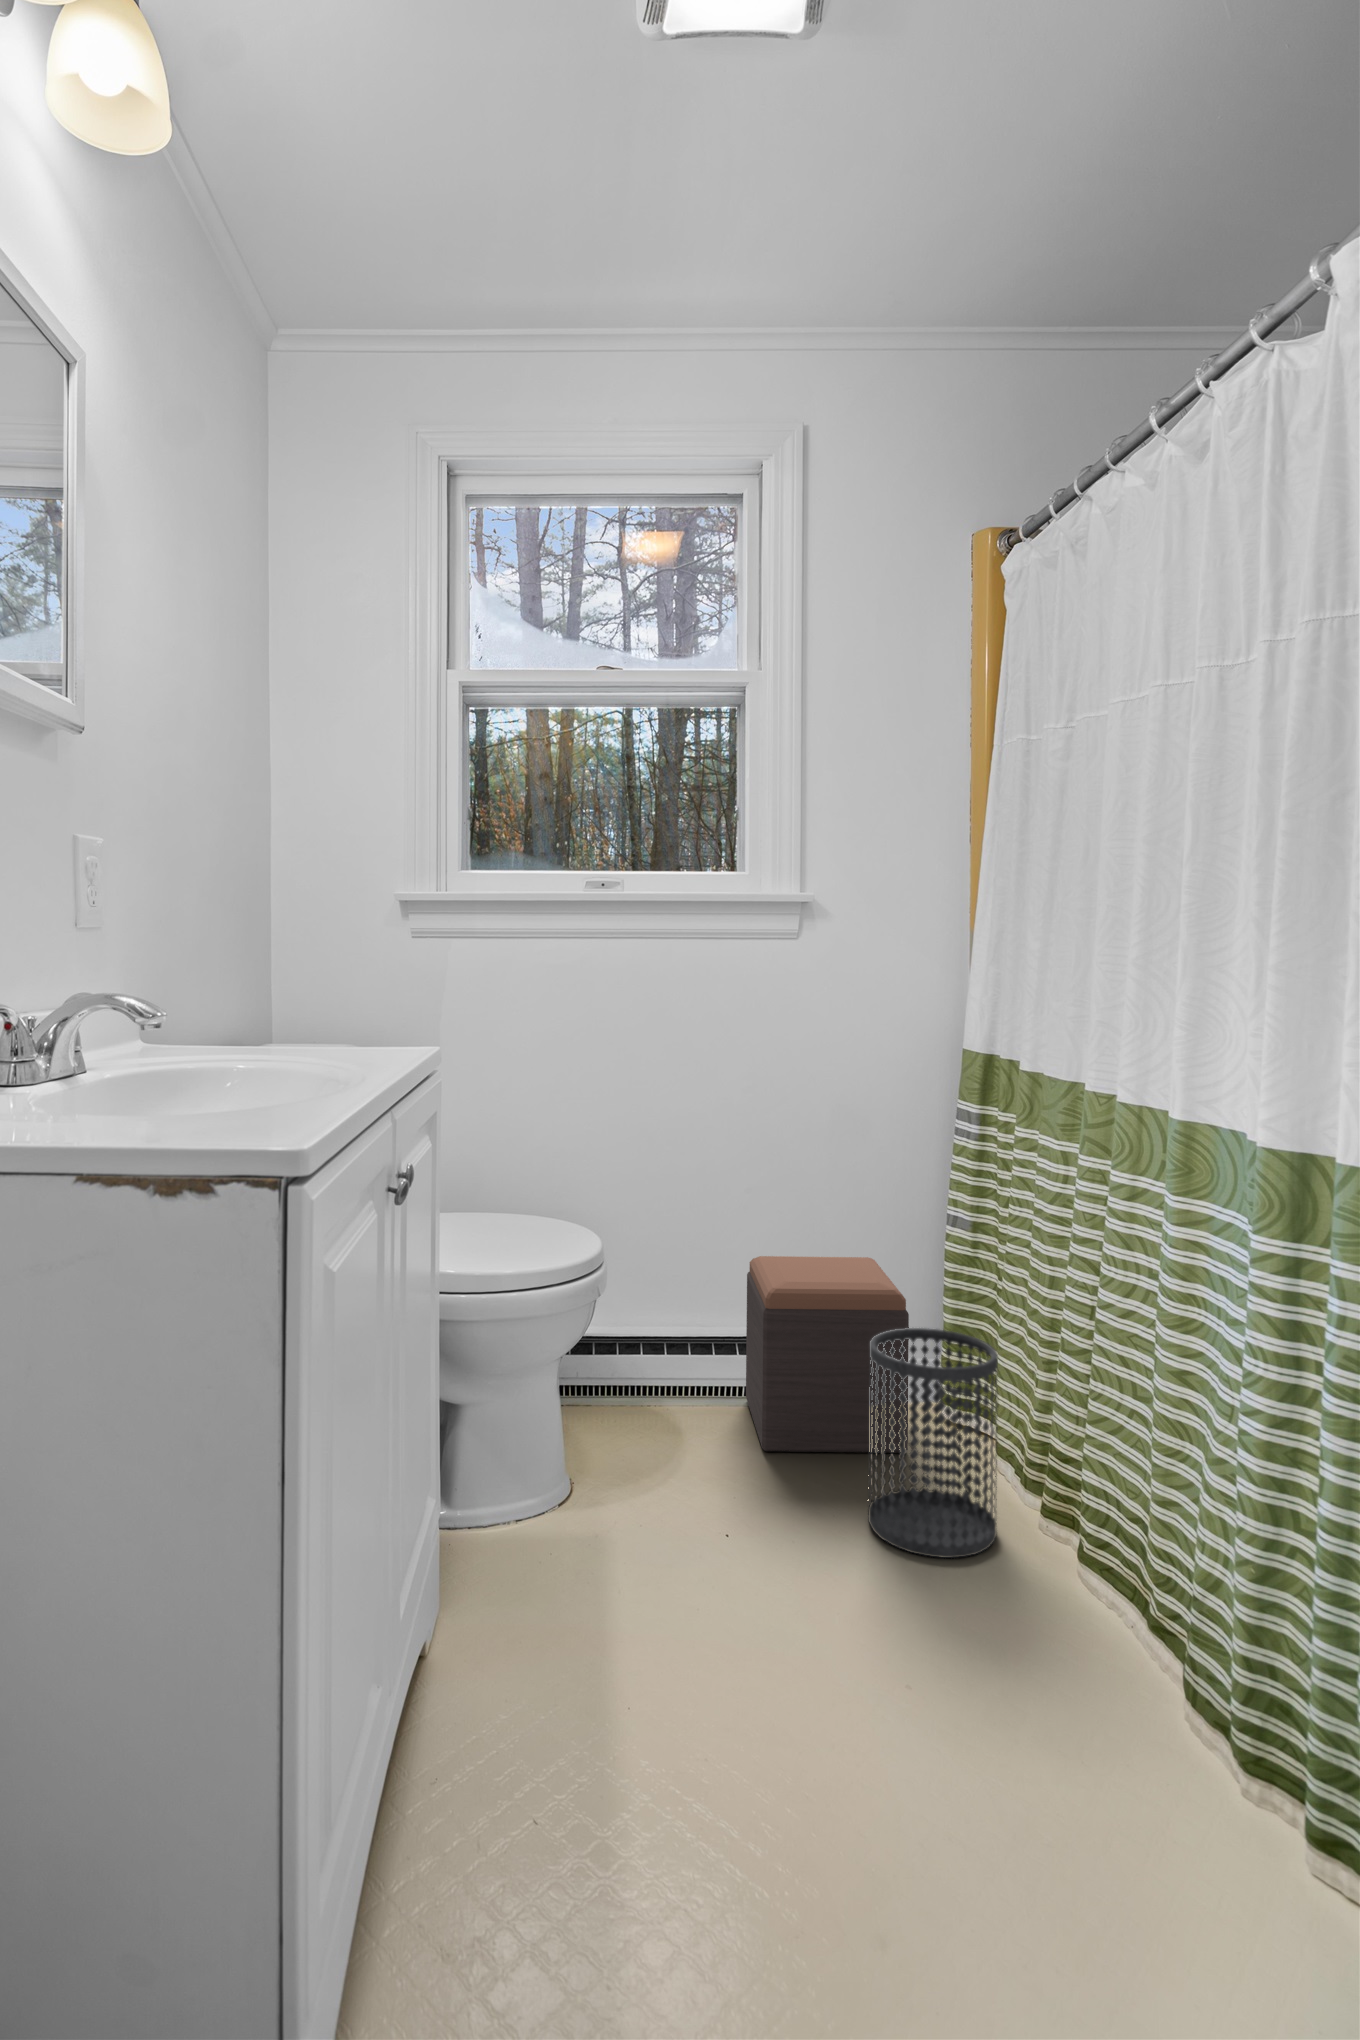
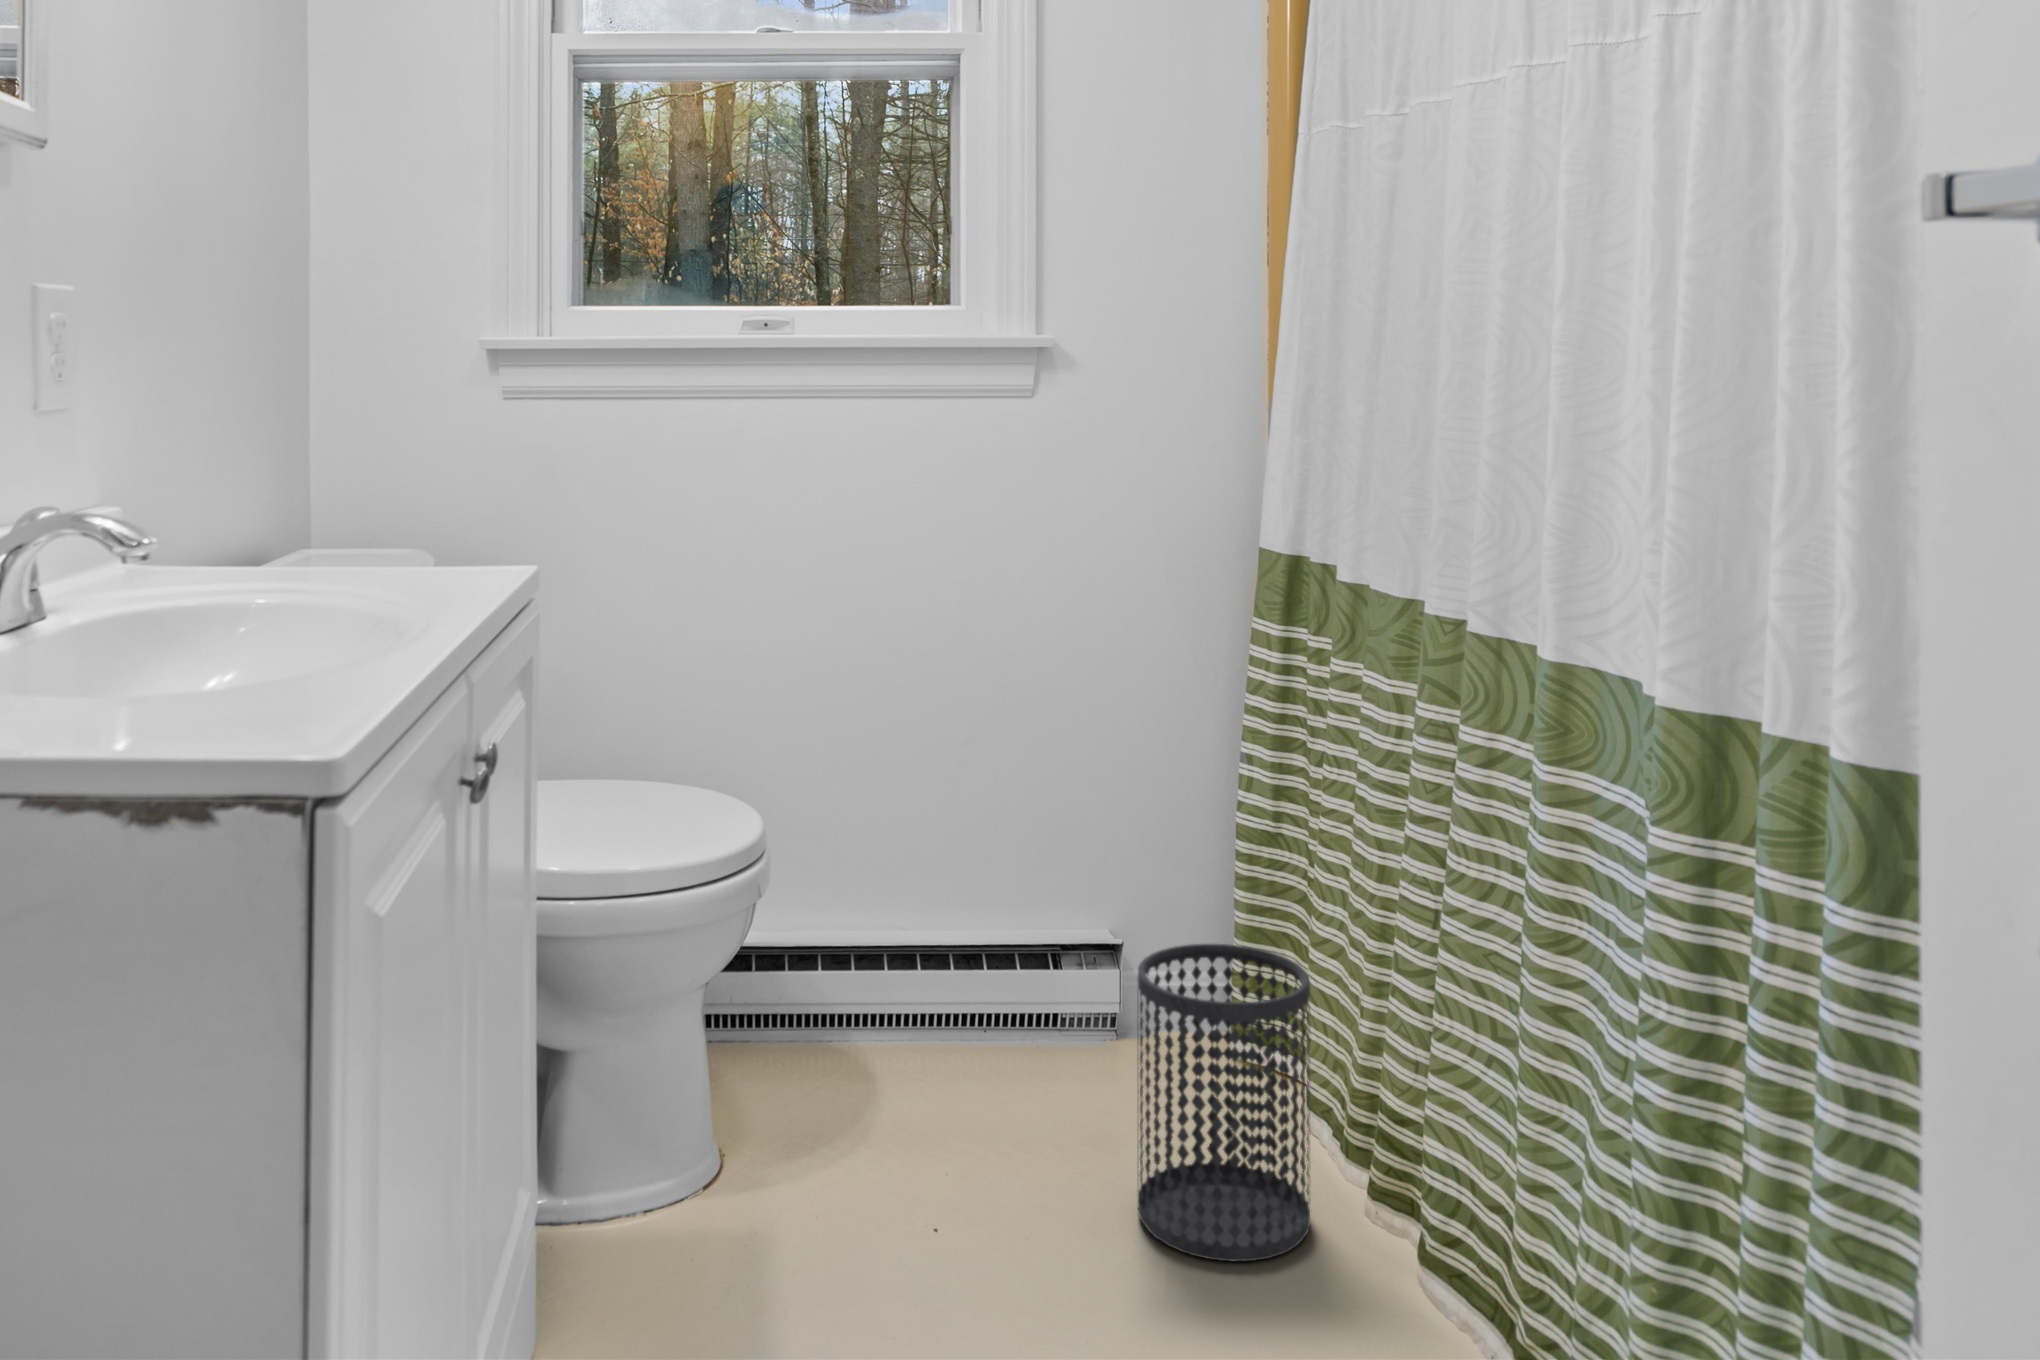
footstool: present [746,1256,909,1453] -> none [972,839,1190,1115]

